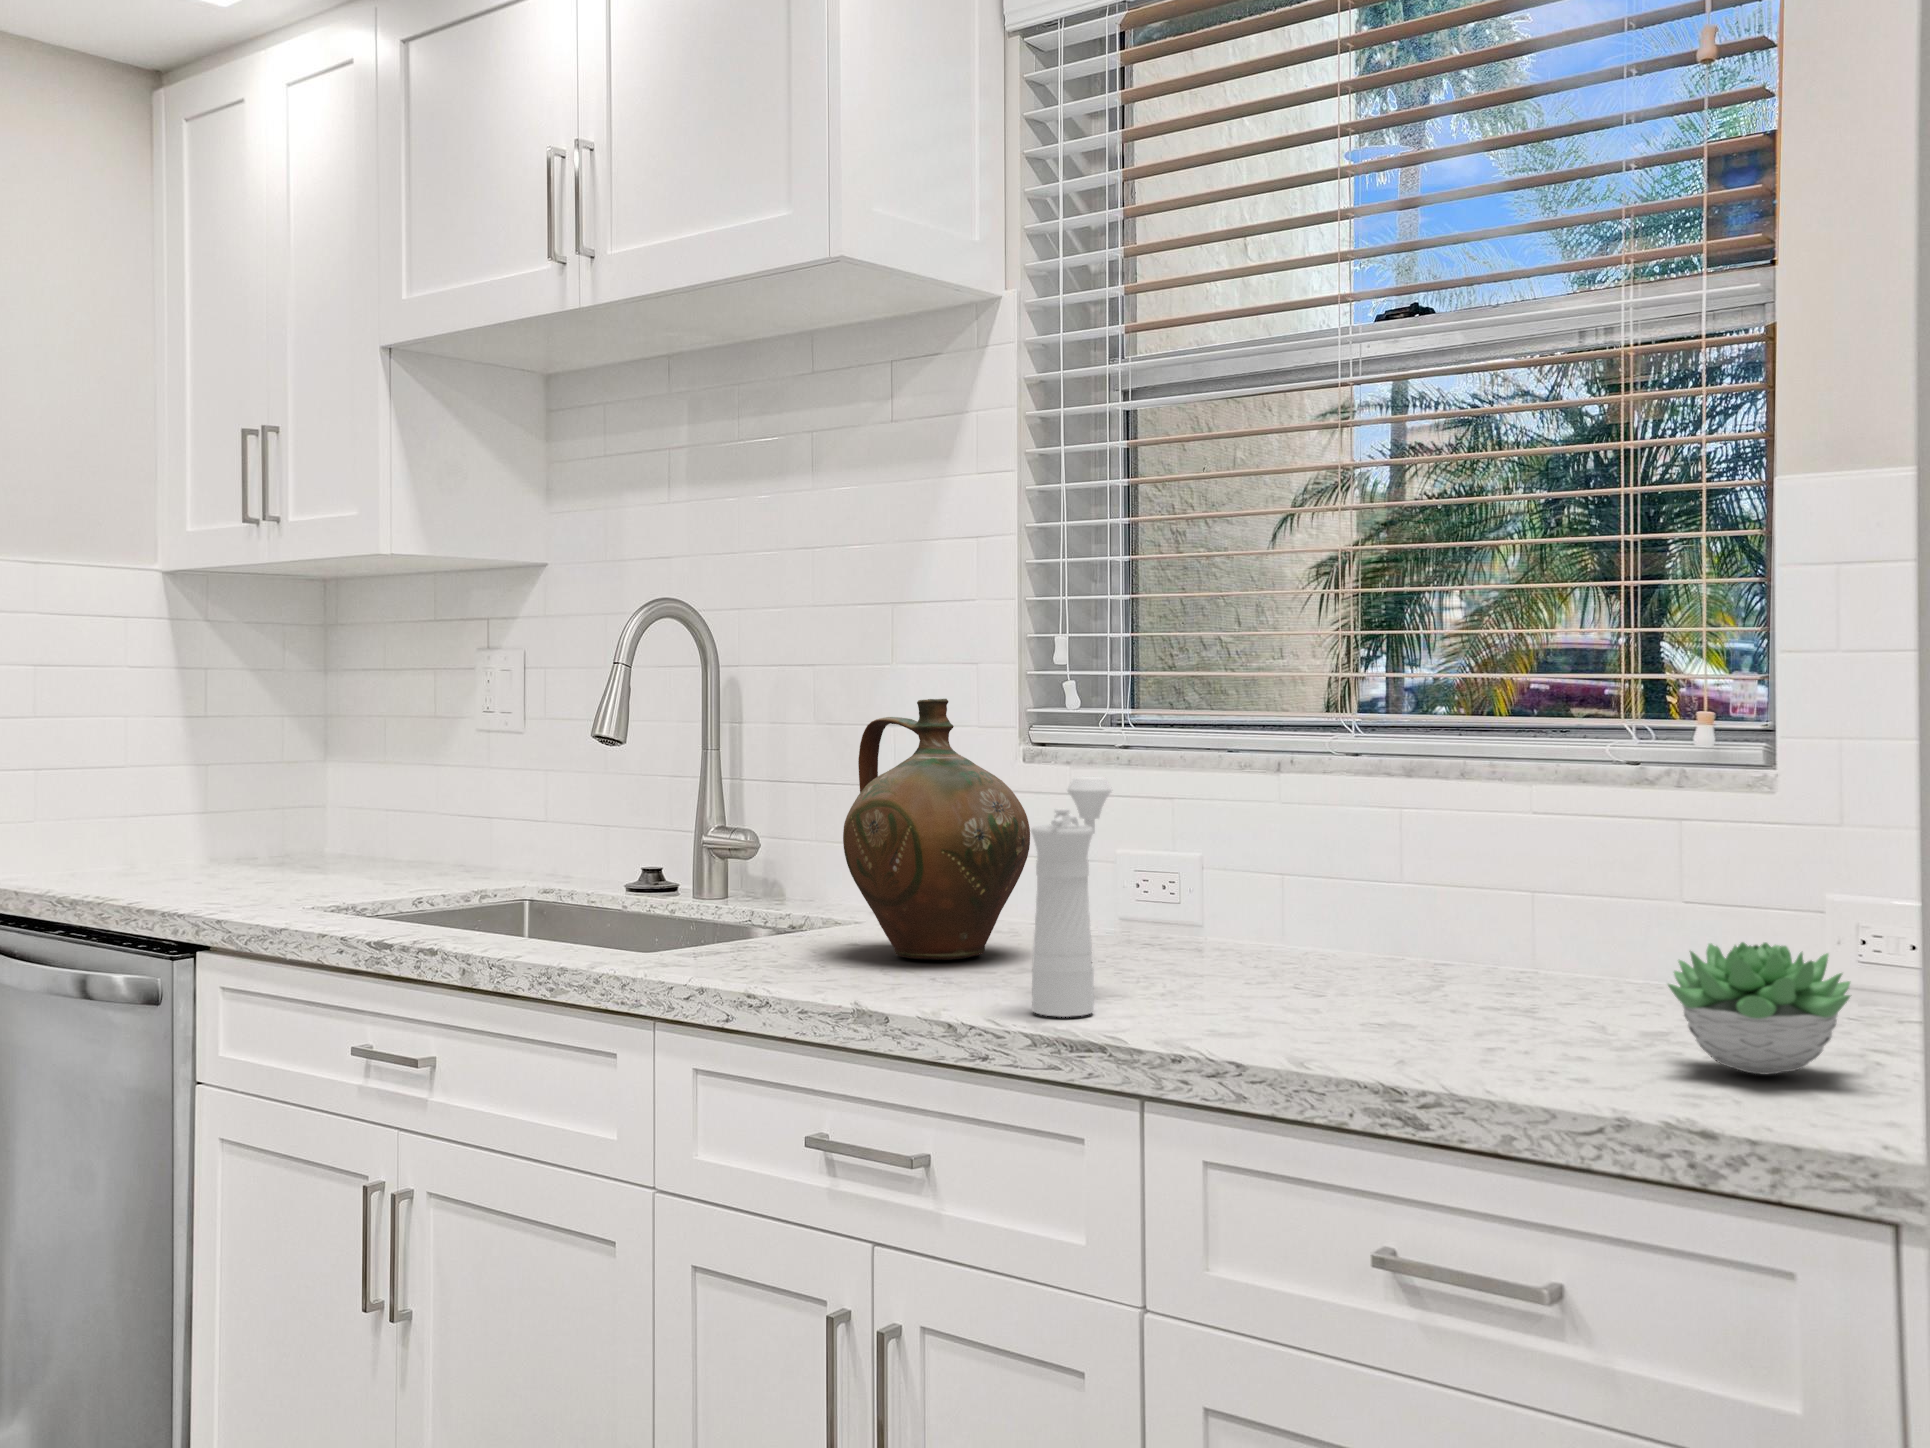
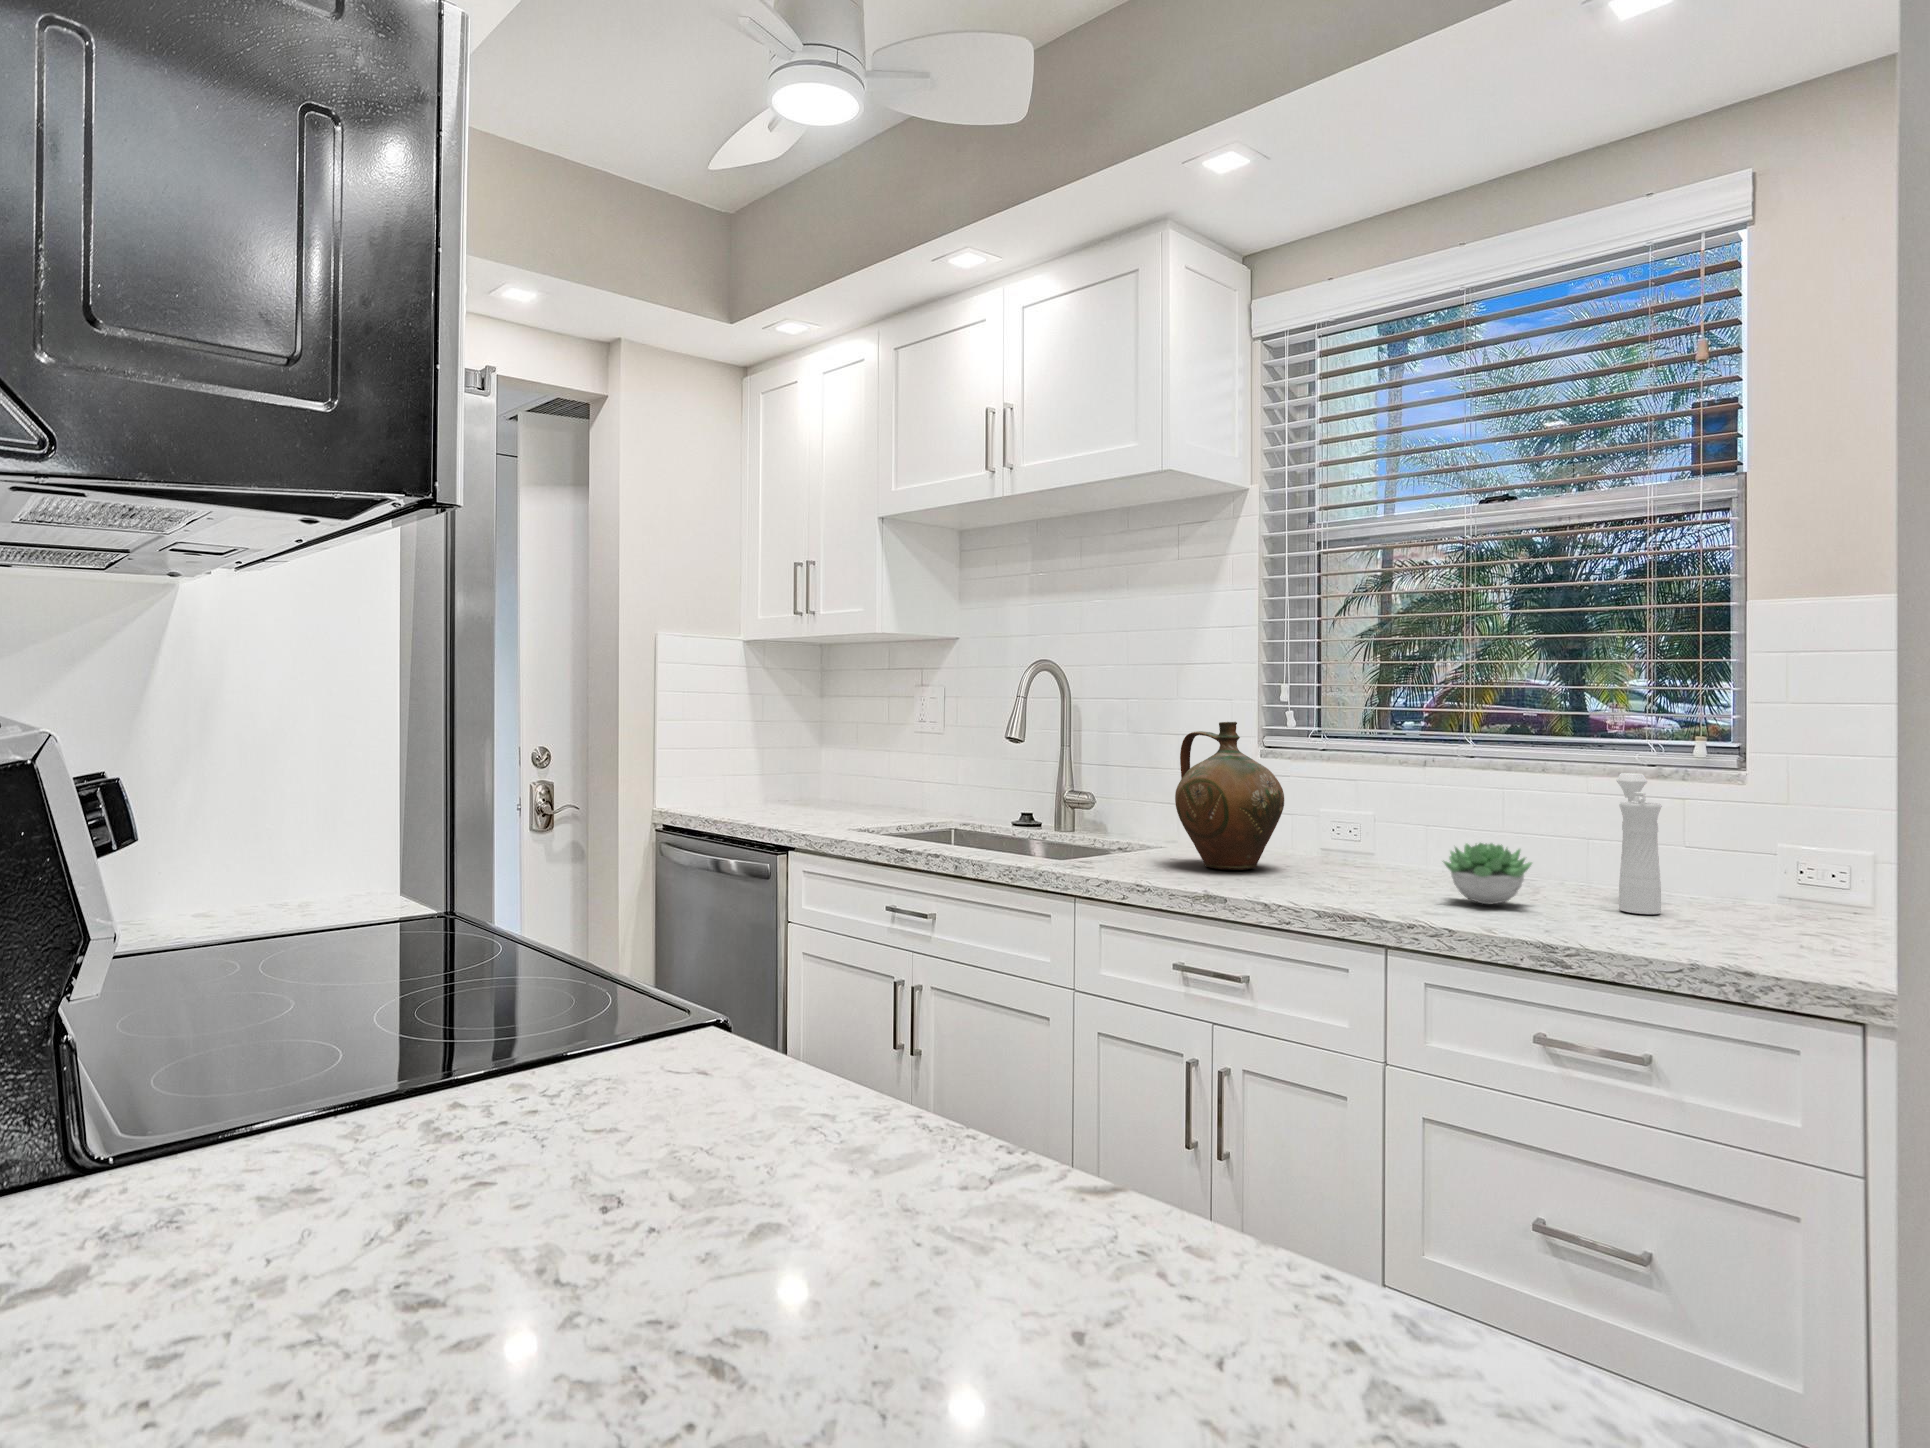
pepper mill: present [1031,777,1112,1017] -> present [1617,773,1662,914]
succulent plant: present [1668,942,1850,1074] -> present [1444,843,1532,904]

